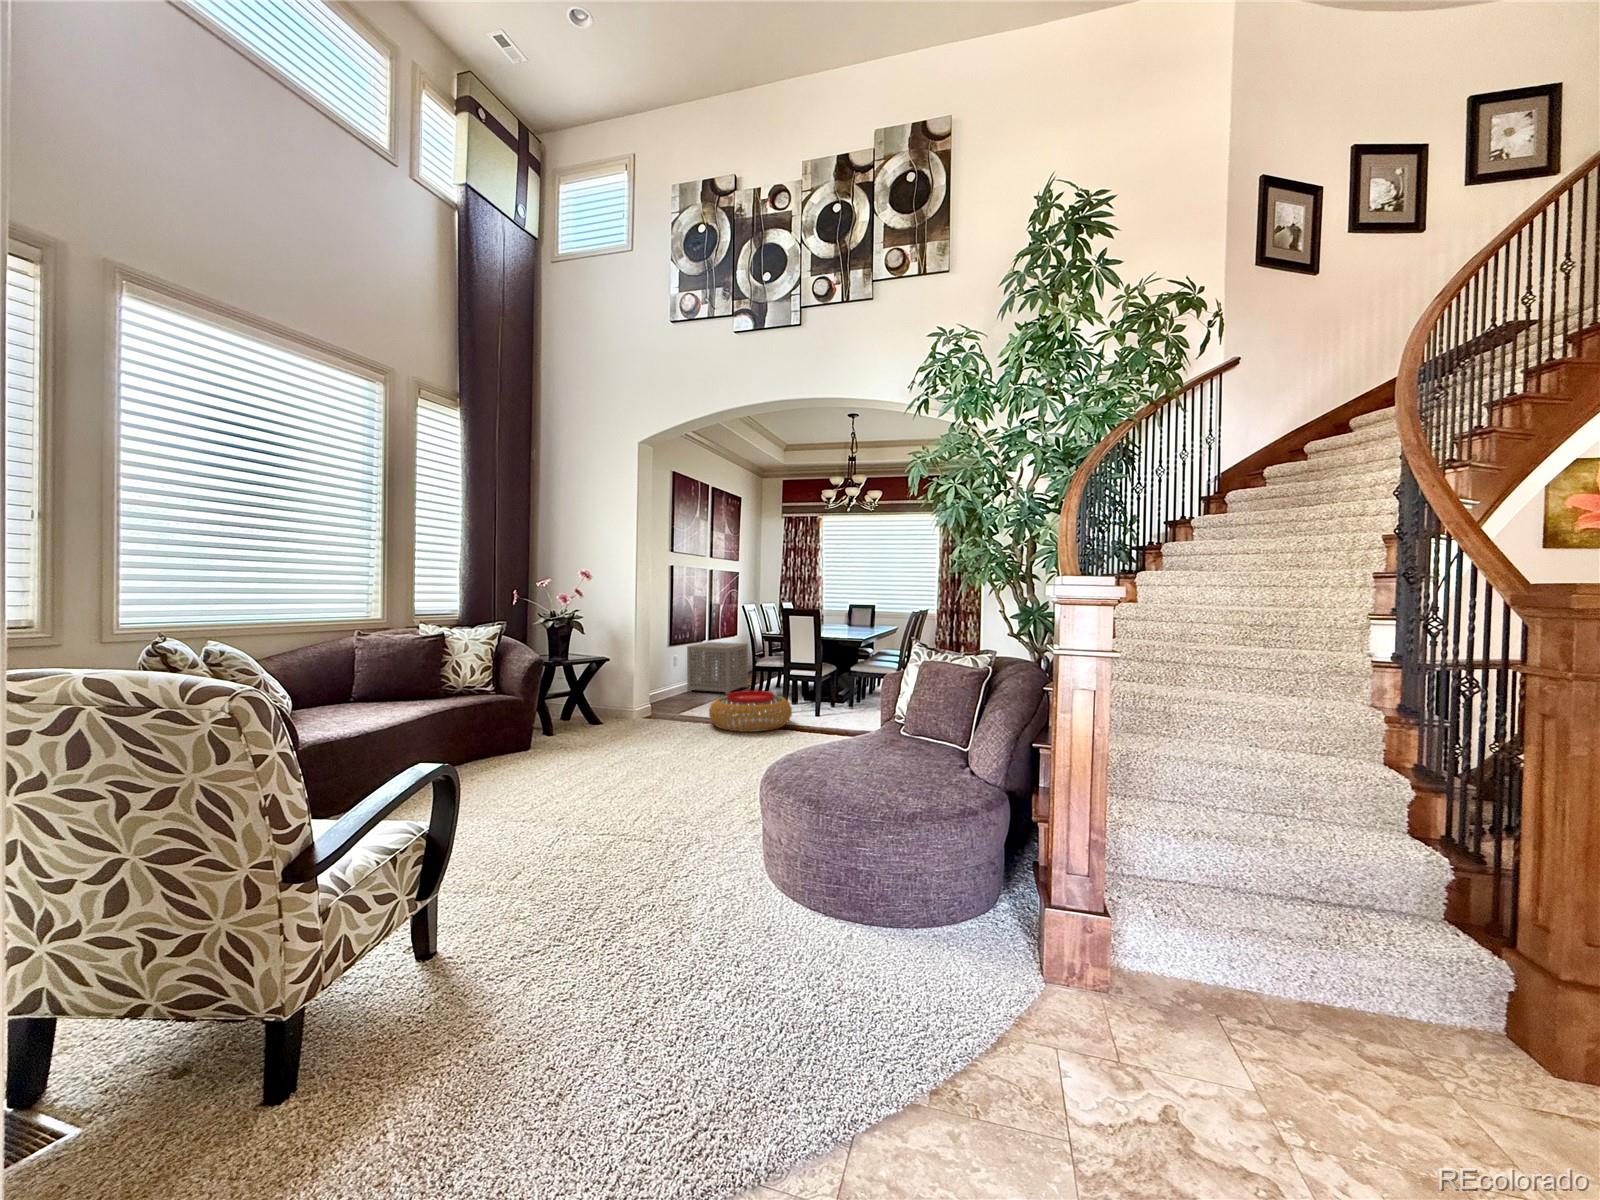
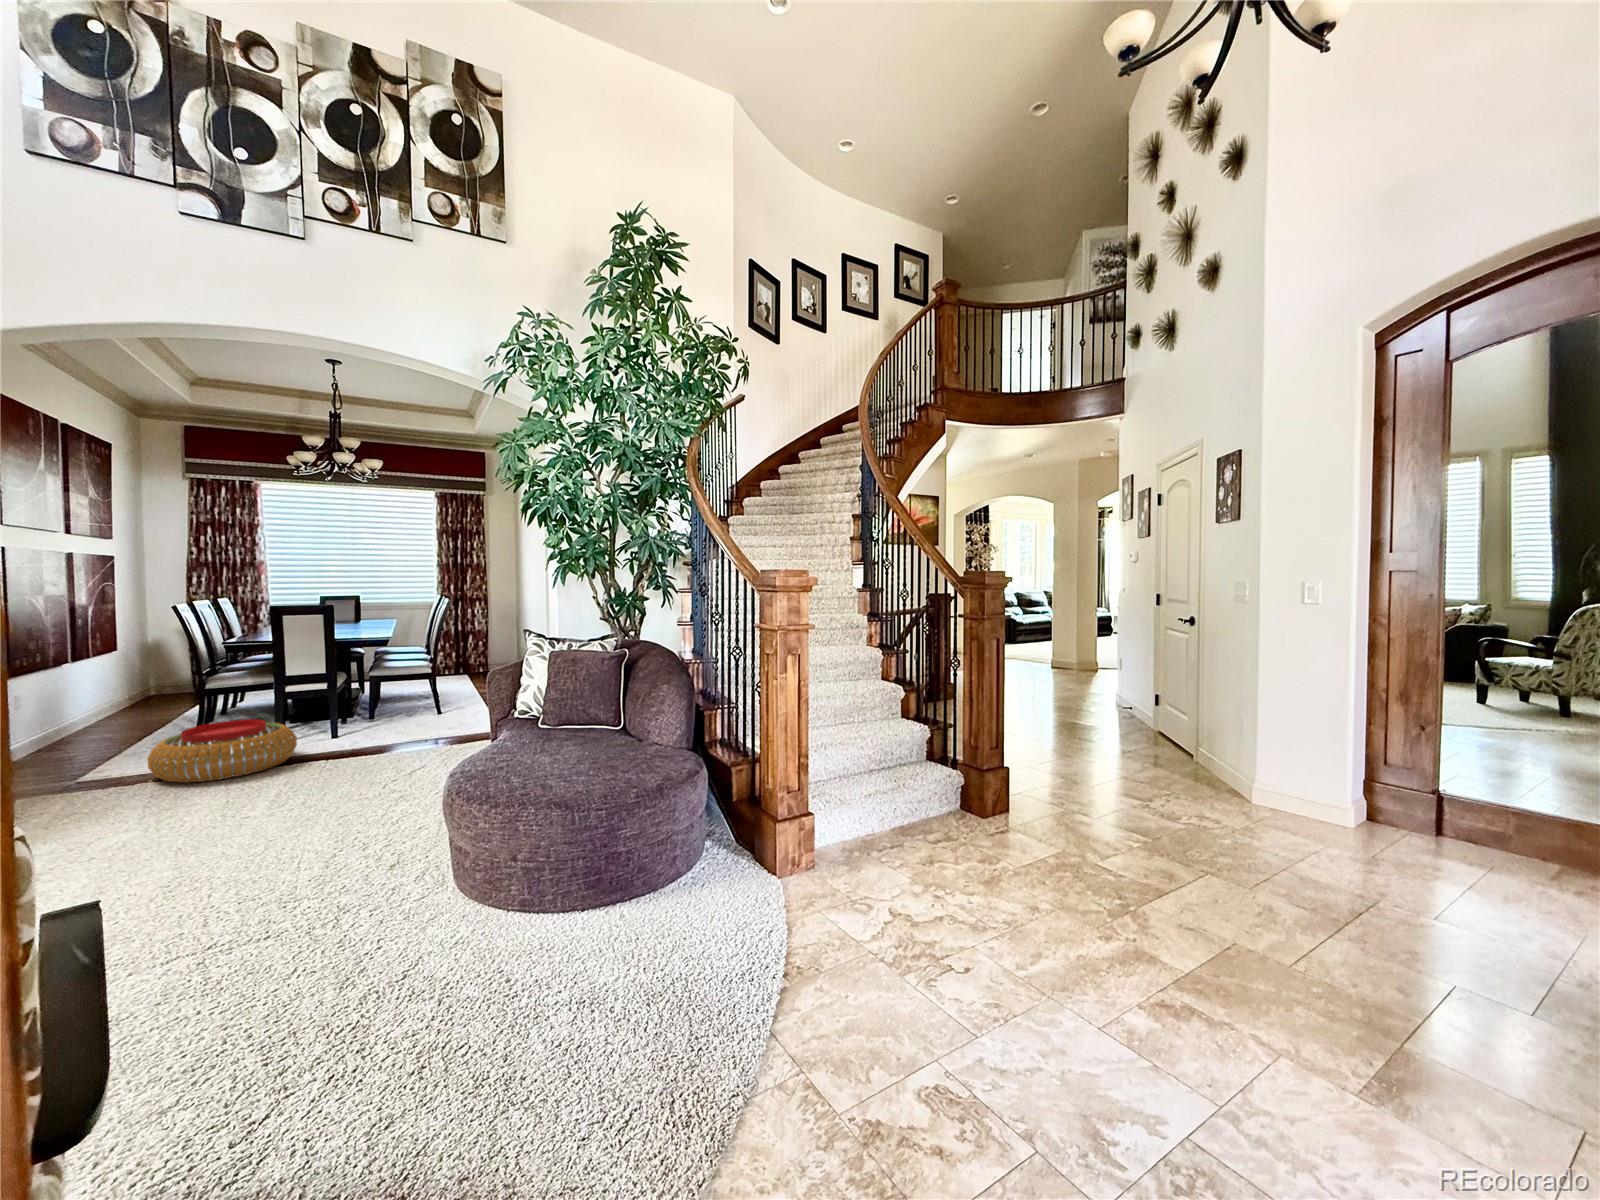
side table: present [687,642,748,694] -> none [37,661,167,748]

